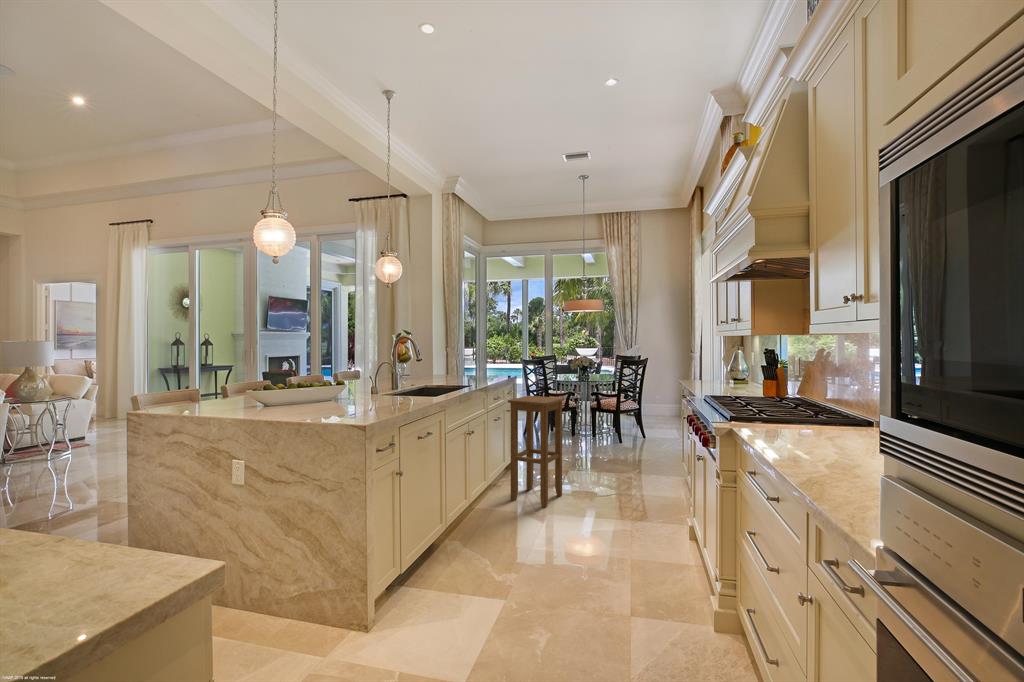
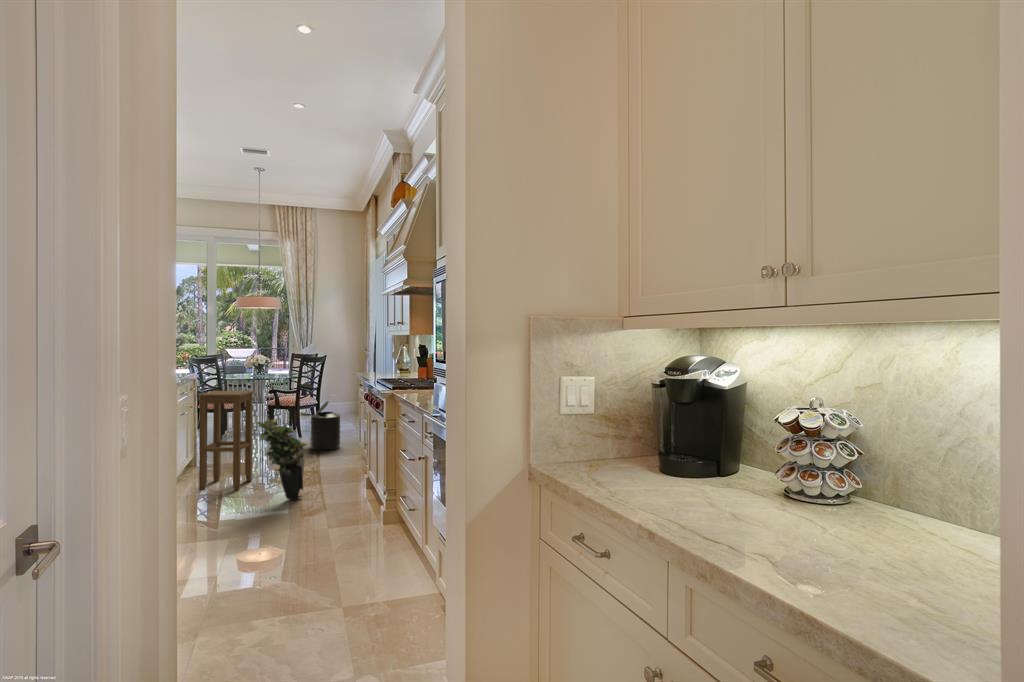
trash can: none [629,410,662,465] -> present [310,401,340,451]
potted plant: none [559,433,616,539] -> present [257,419,308,500]

